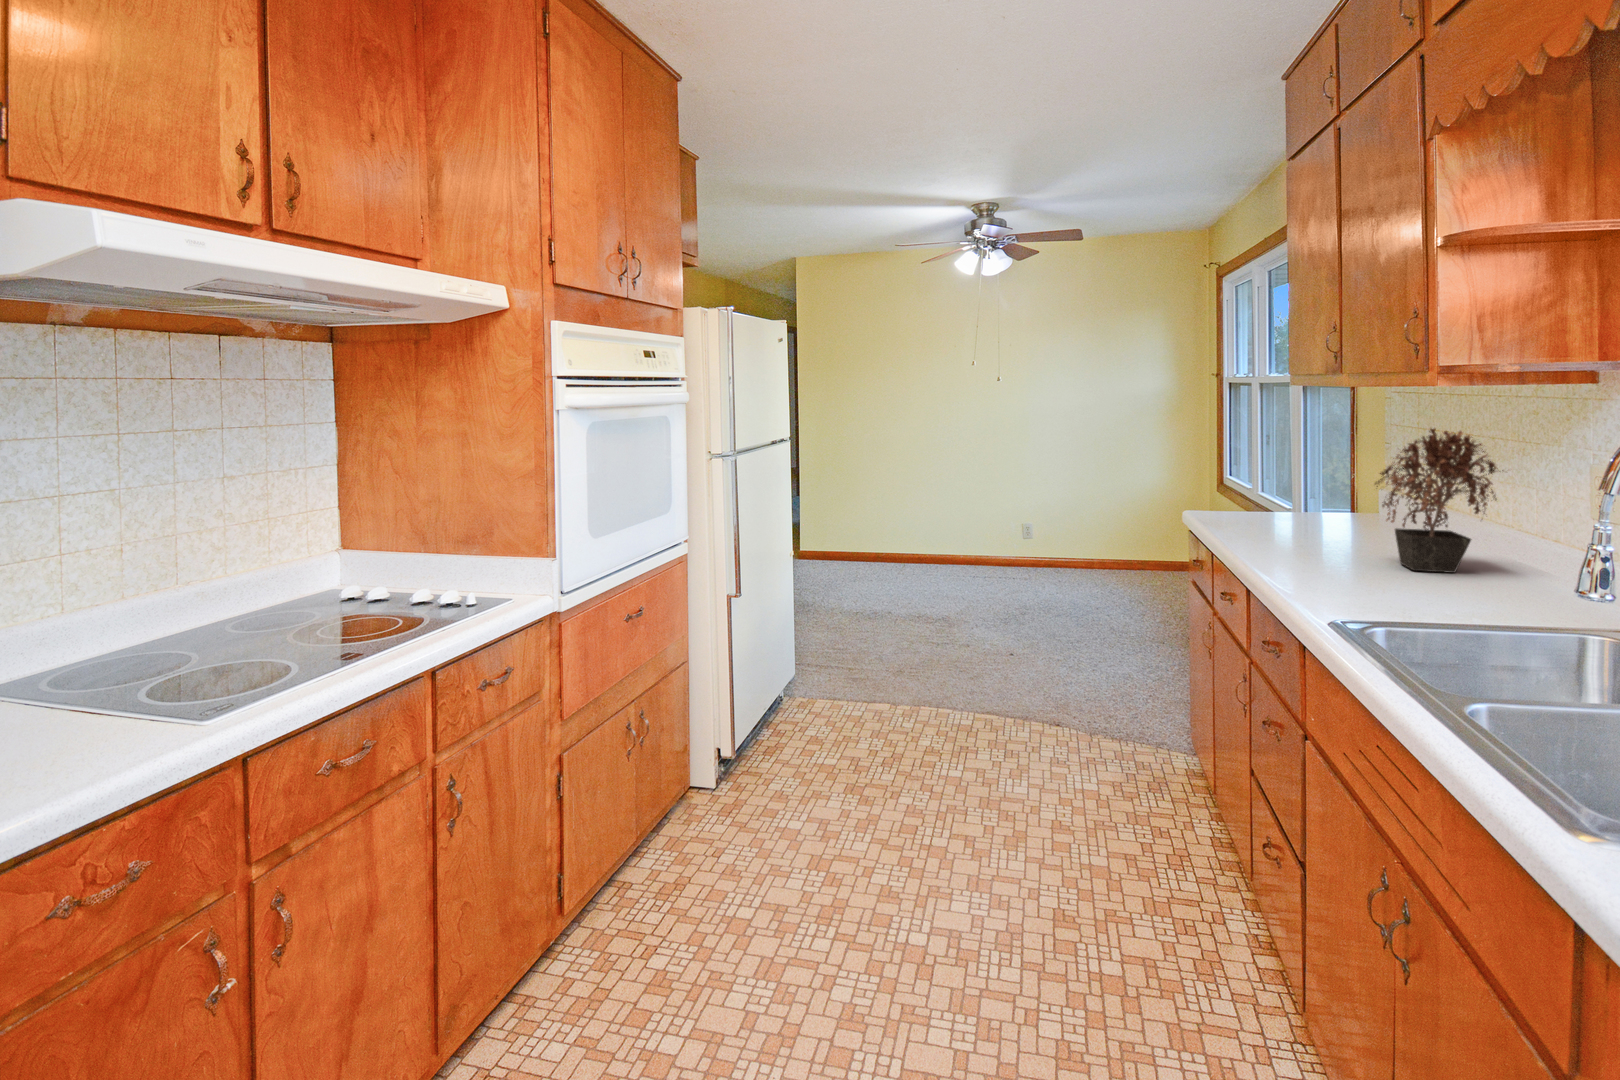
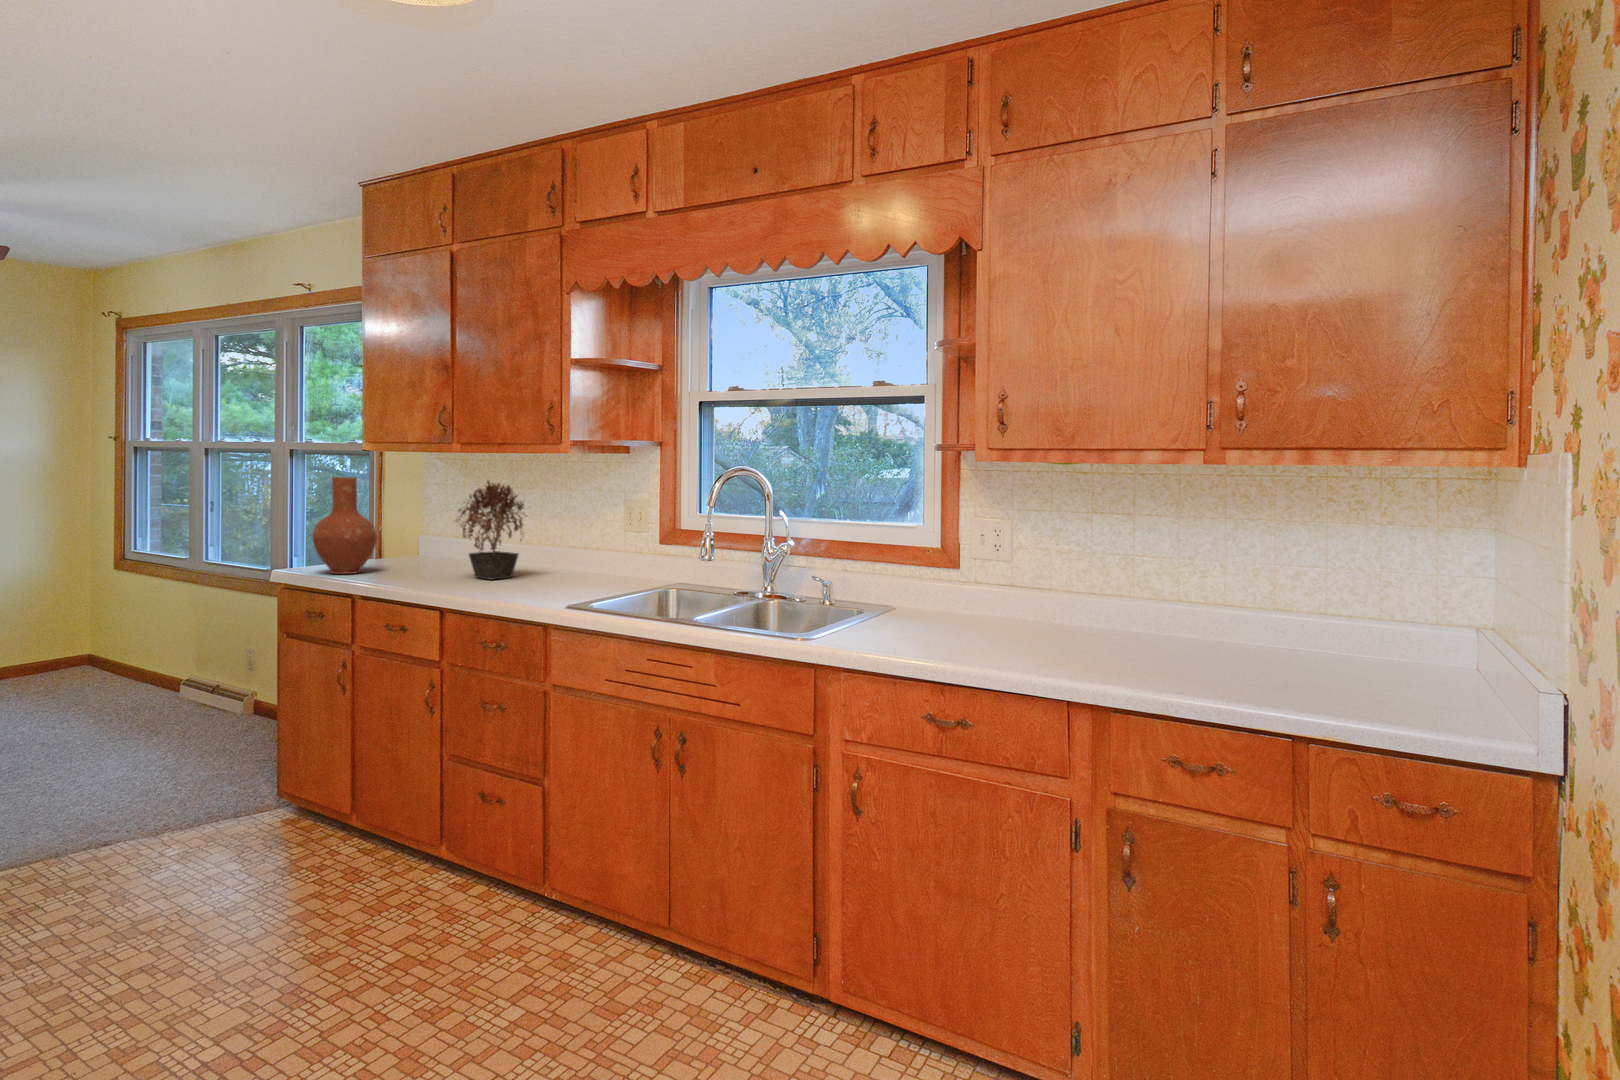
vase: none [1241,420,1318,533] -> present [312,477,377,574]

